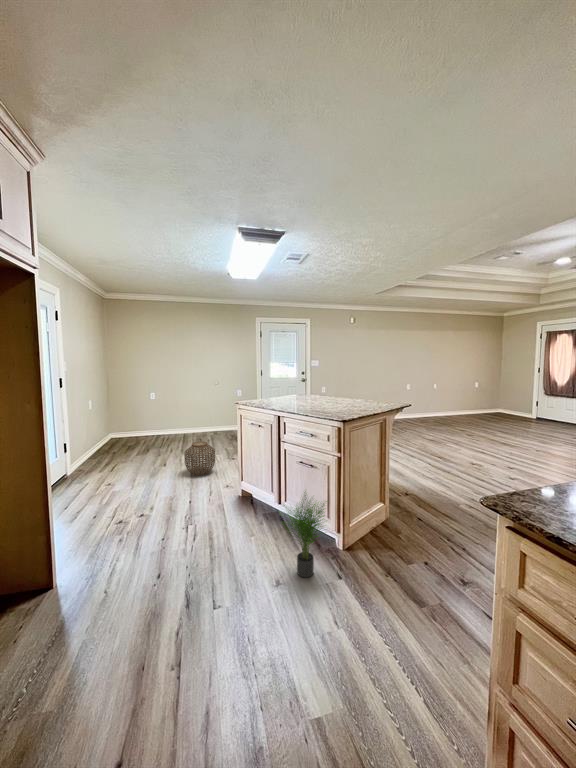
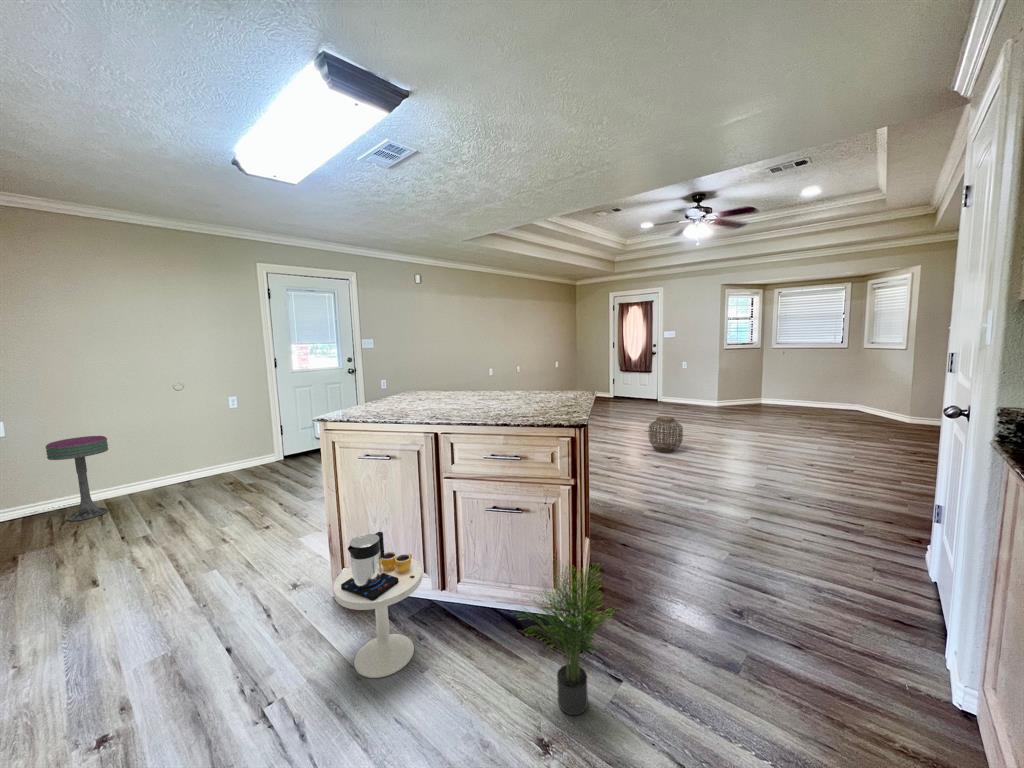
bar stool: none [162,404,183,442] -> present [46,436,108,521]
woven basket: present [185,442,215,476] -> present [649,417,683,453]
side table: none [220,461,262,532] -> present [333,532,422,678]

